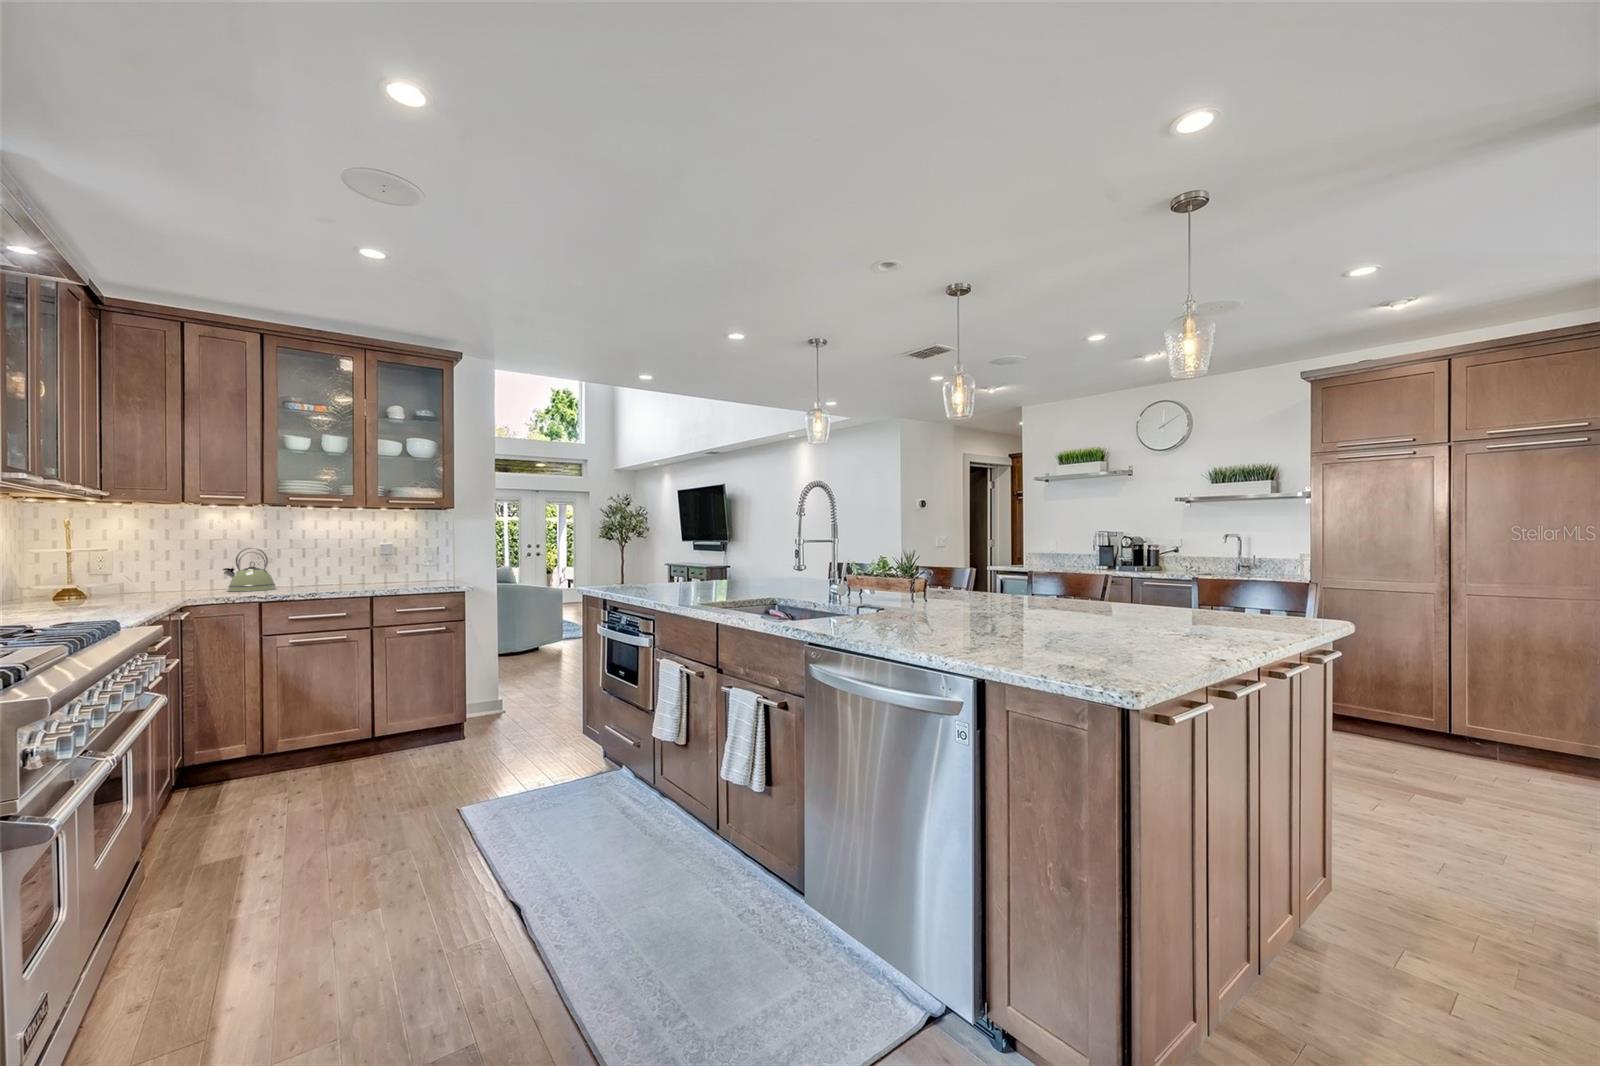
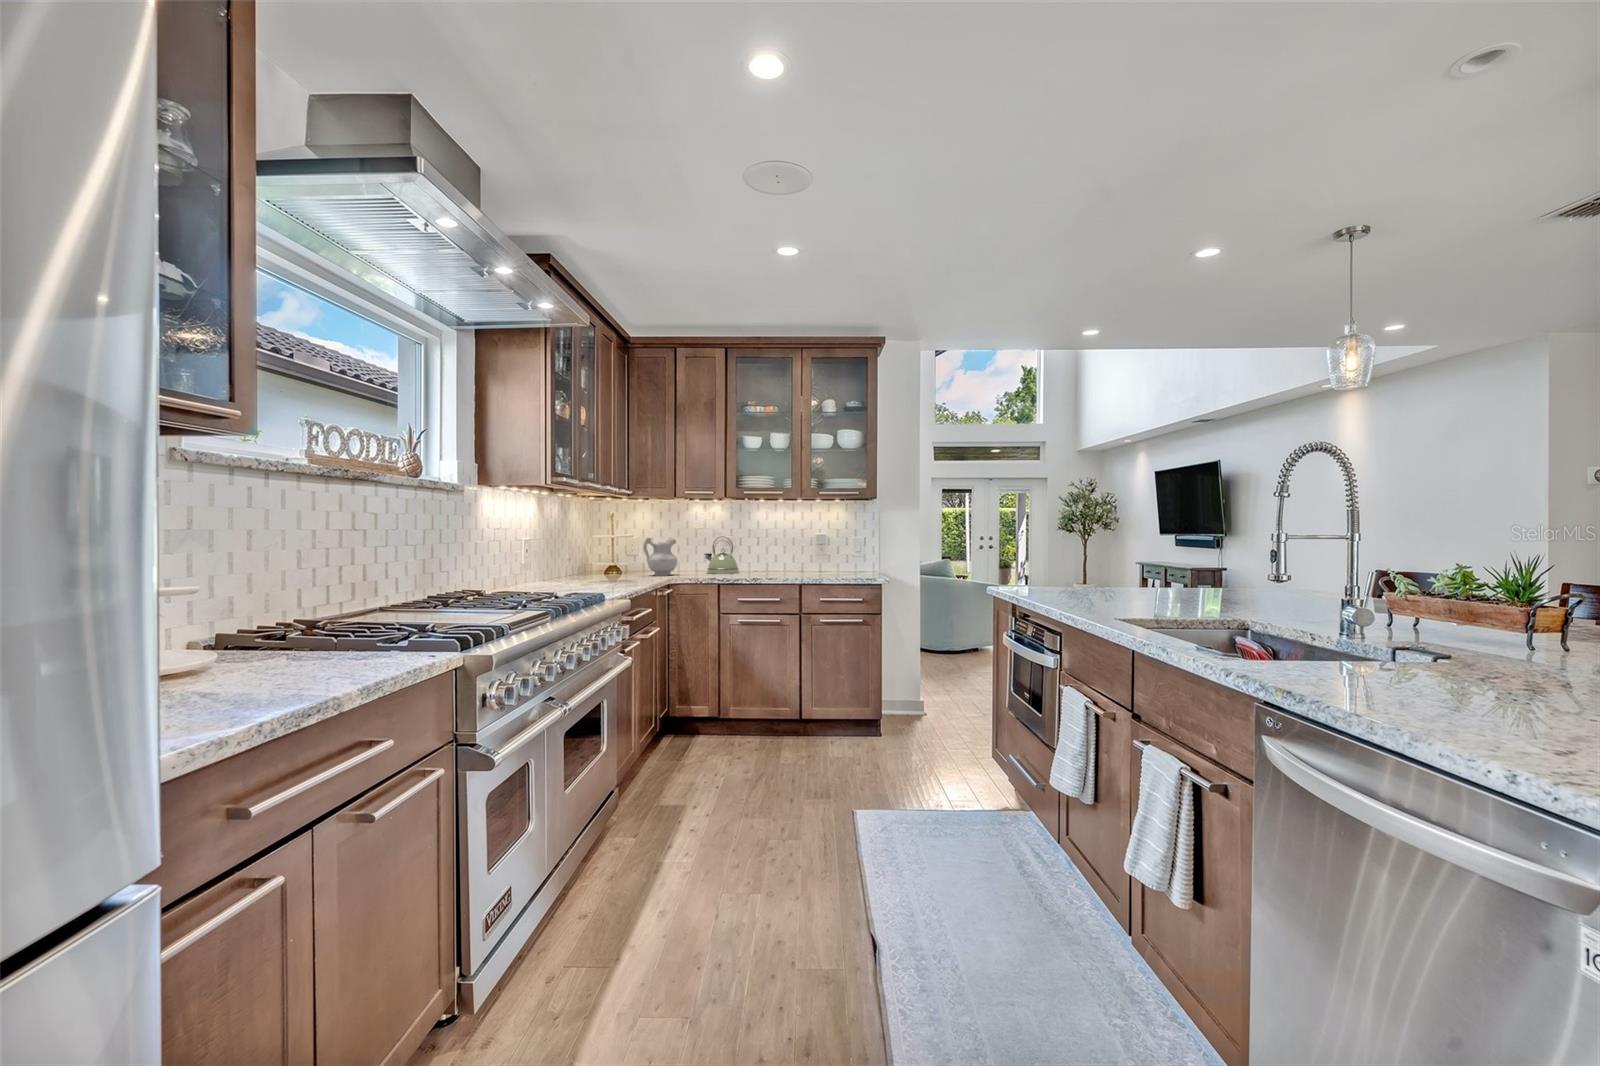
ceramic pitcher: none [126,551,183,598] -> present [643,538,677,576]

